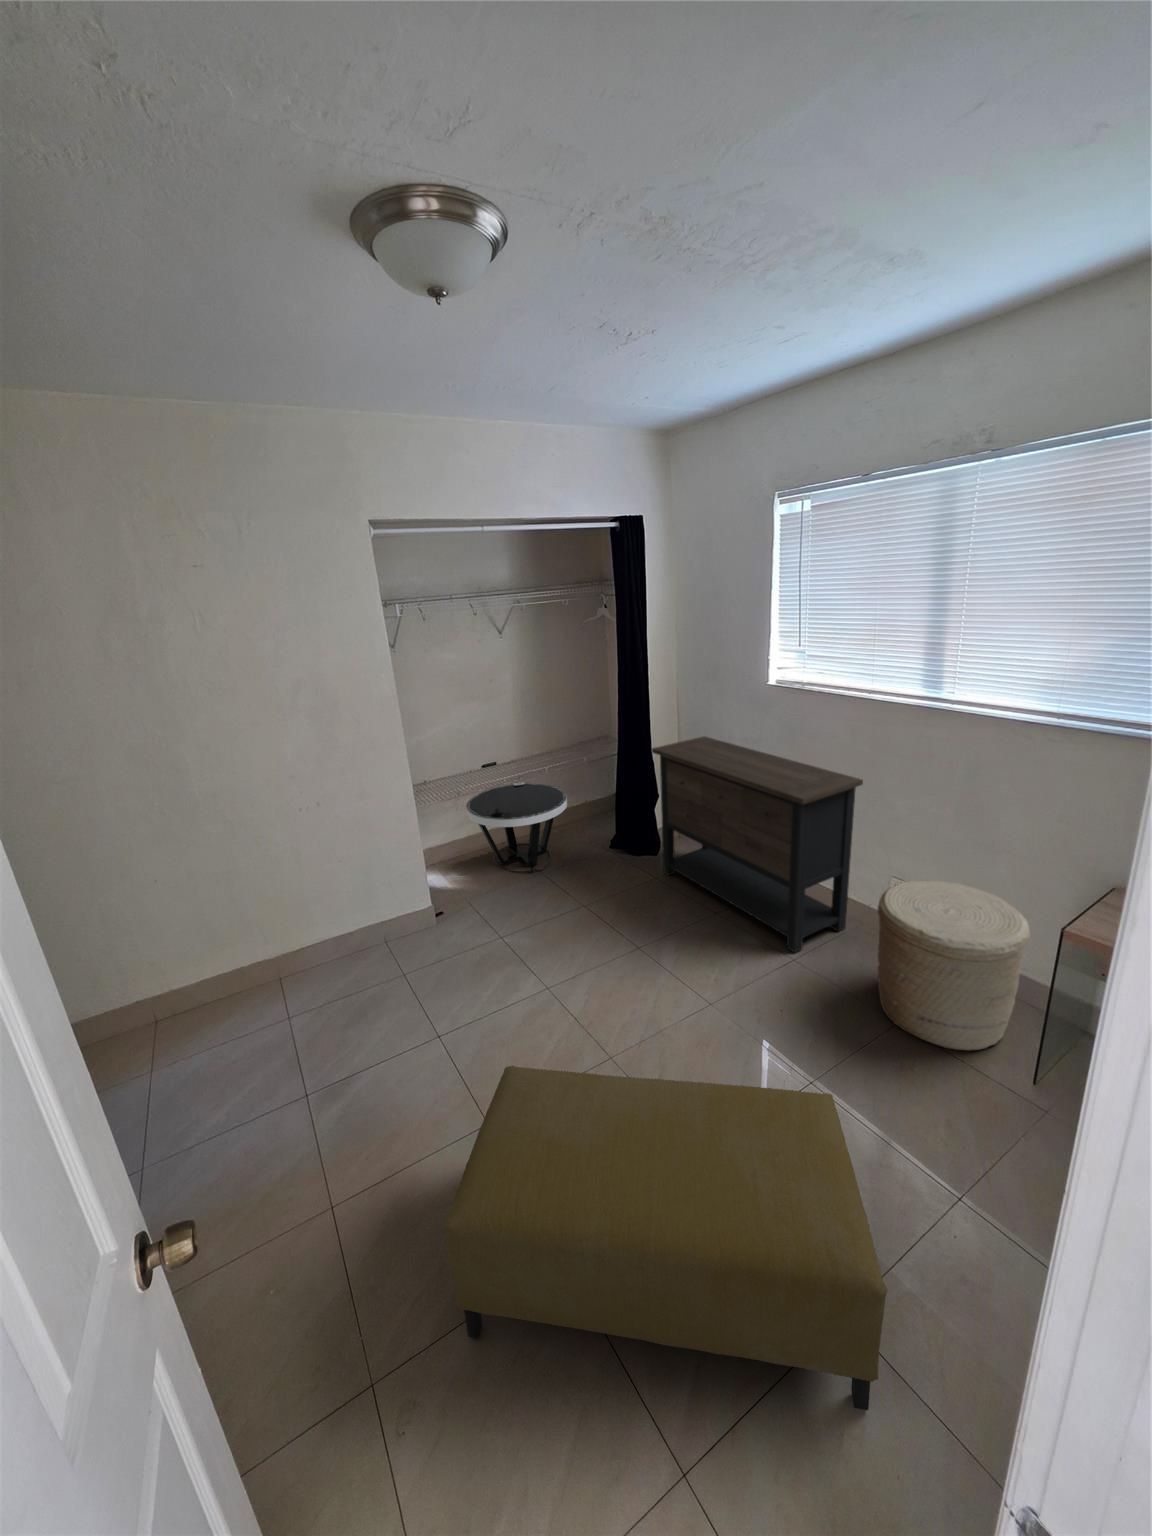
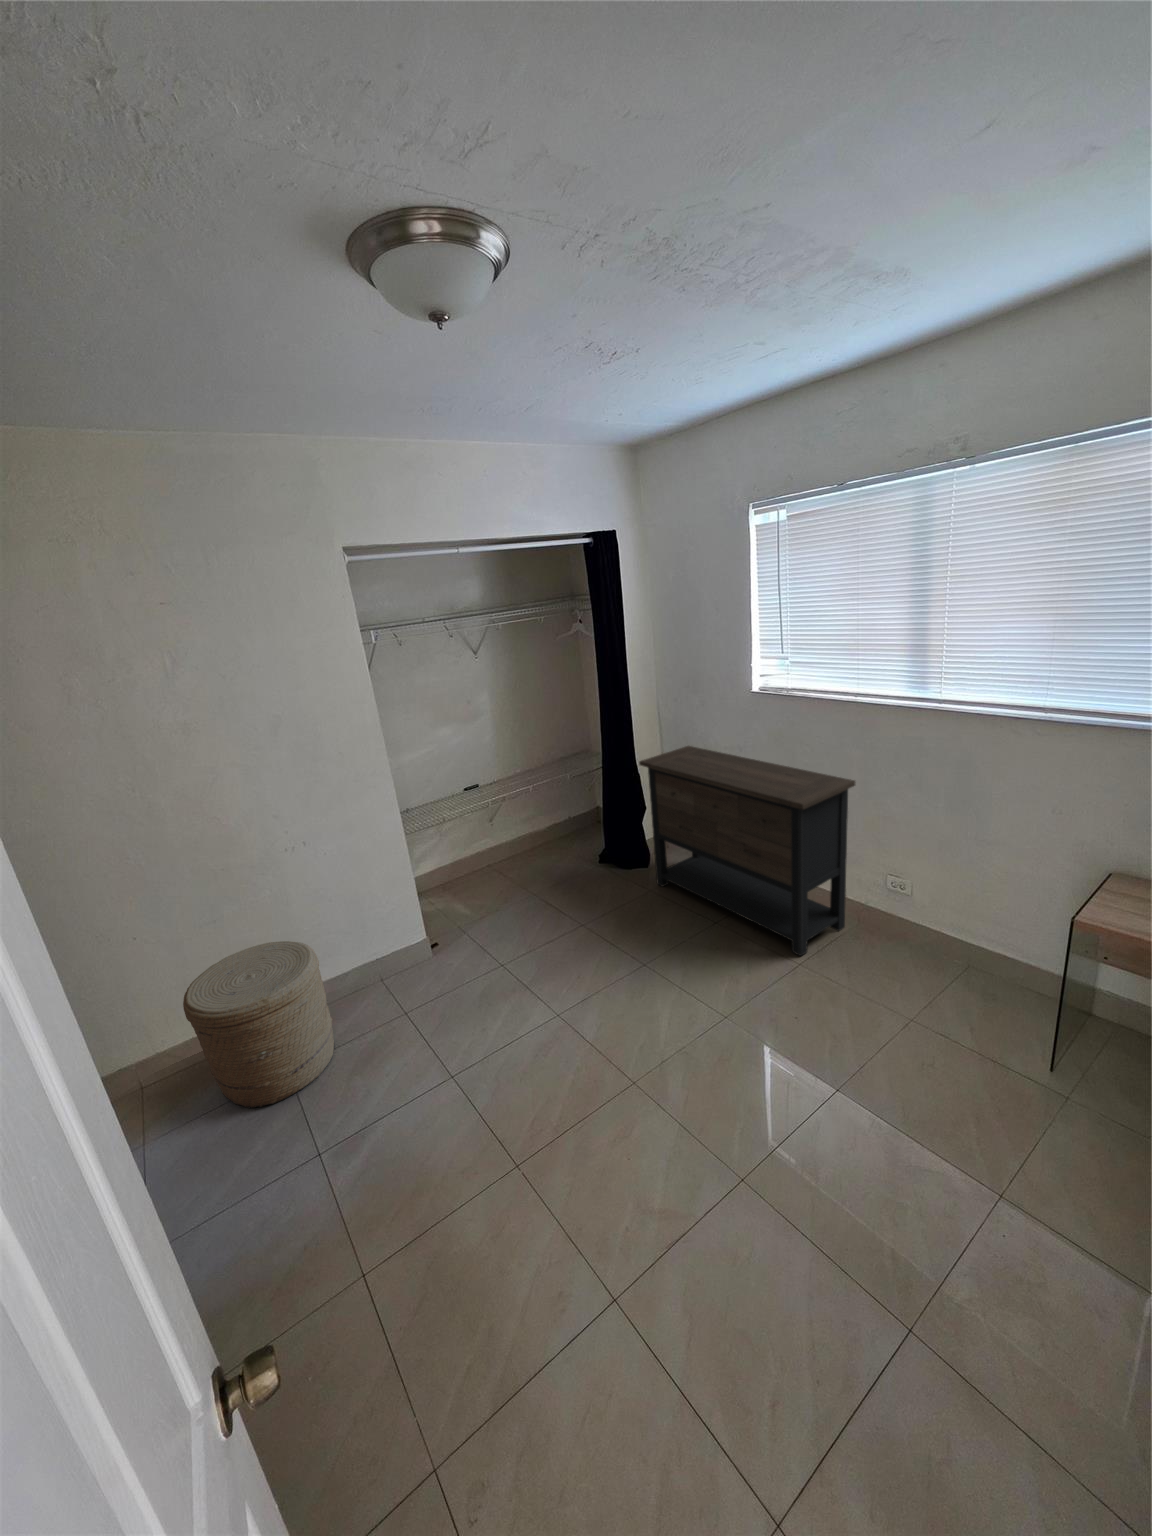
side table: present [466,782,567,872] -> none [452,803,555,895]
woven basket: present [878,881,1030,1050] -> present [183,941,334,1108]
ottoman: present [444,1065,887,1410] -> none [508,1107,986,1441]

